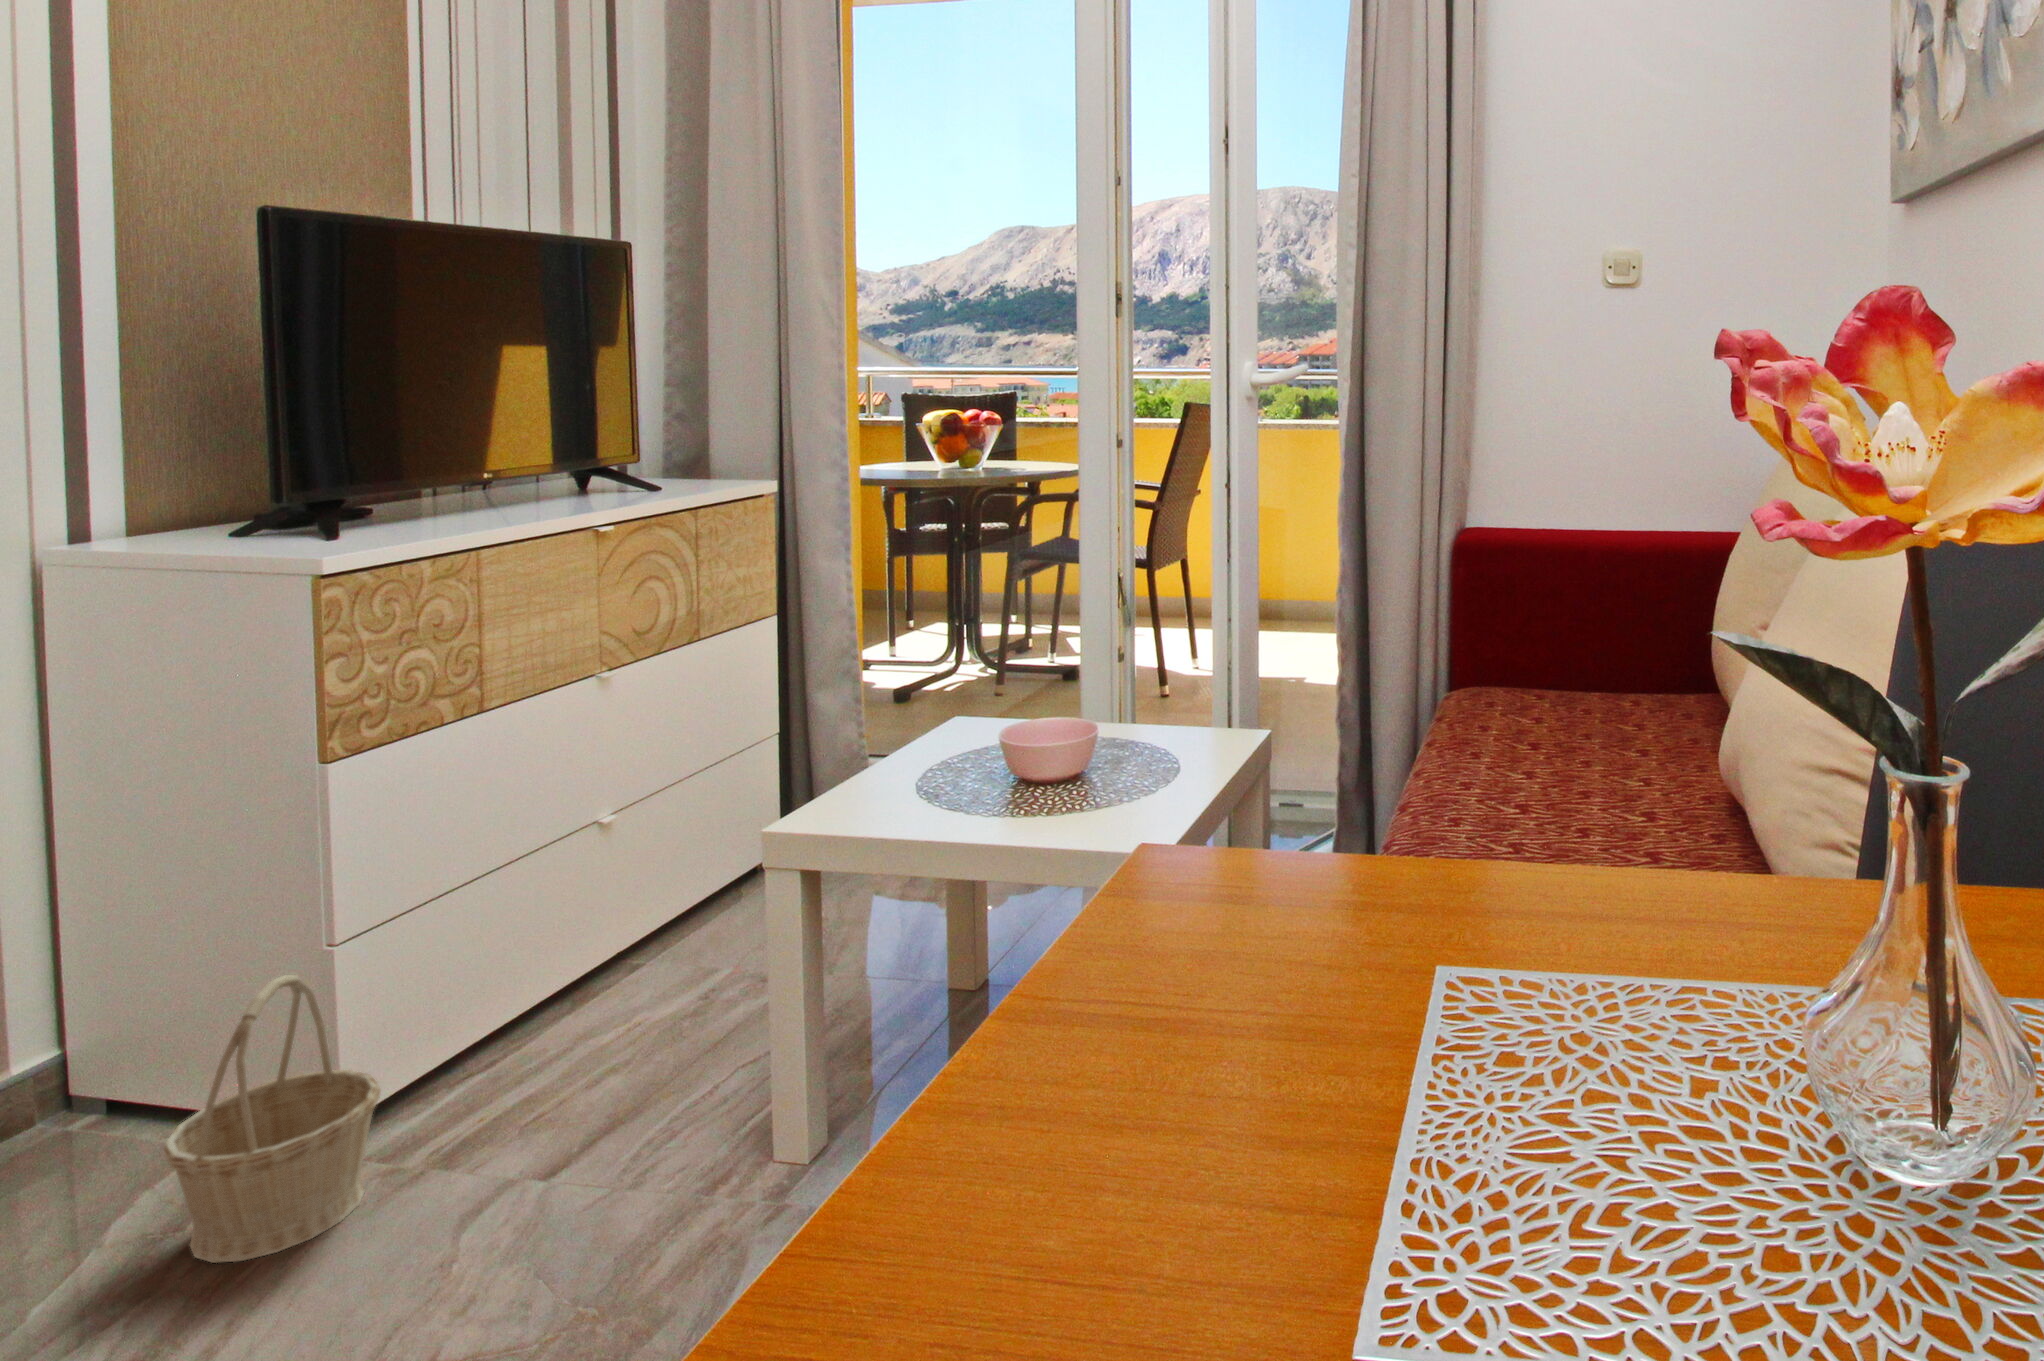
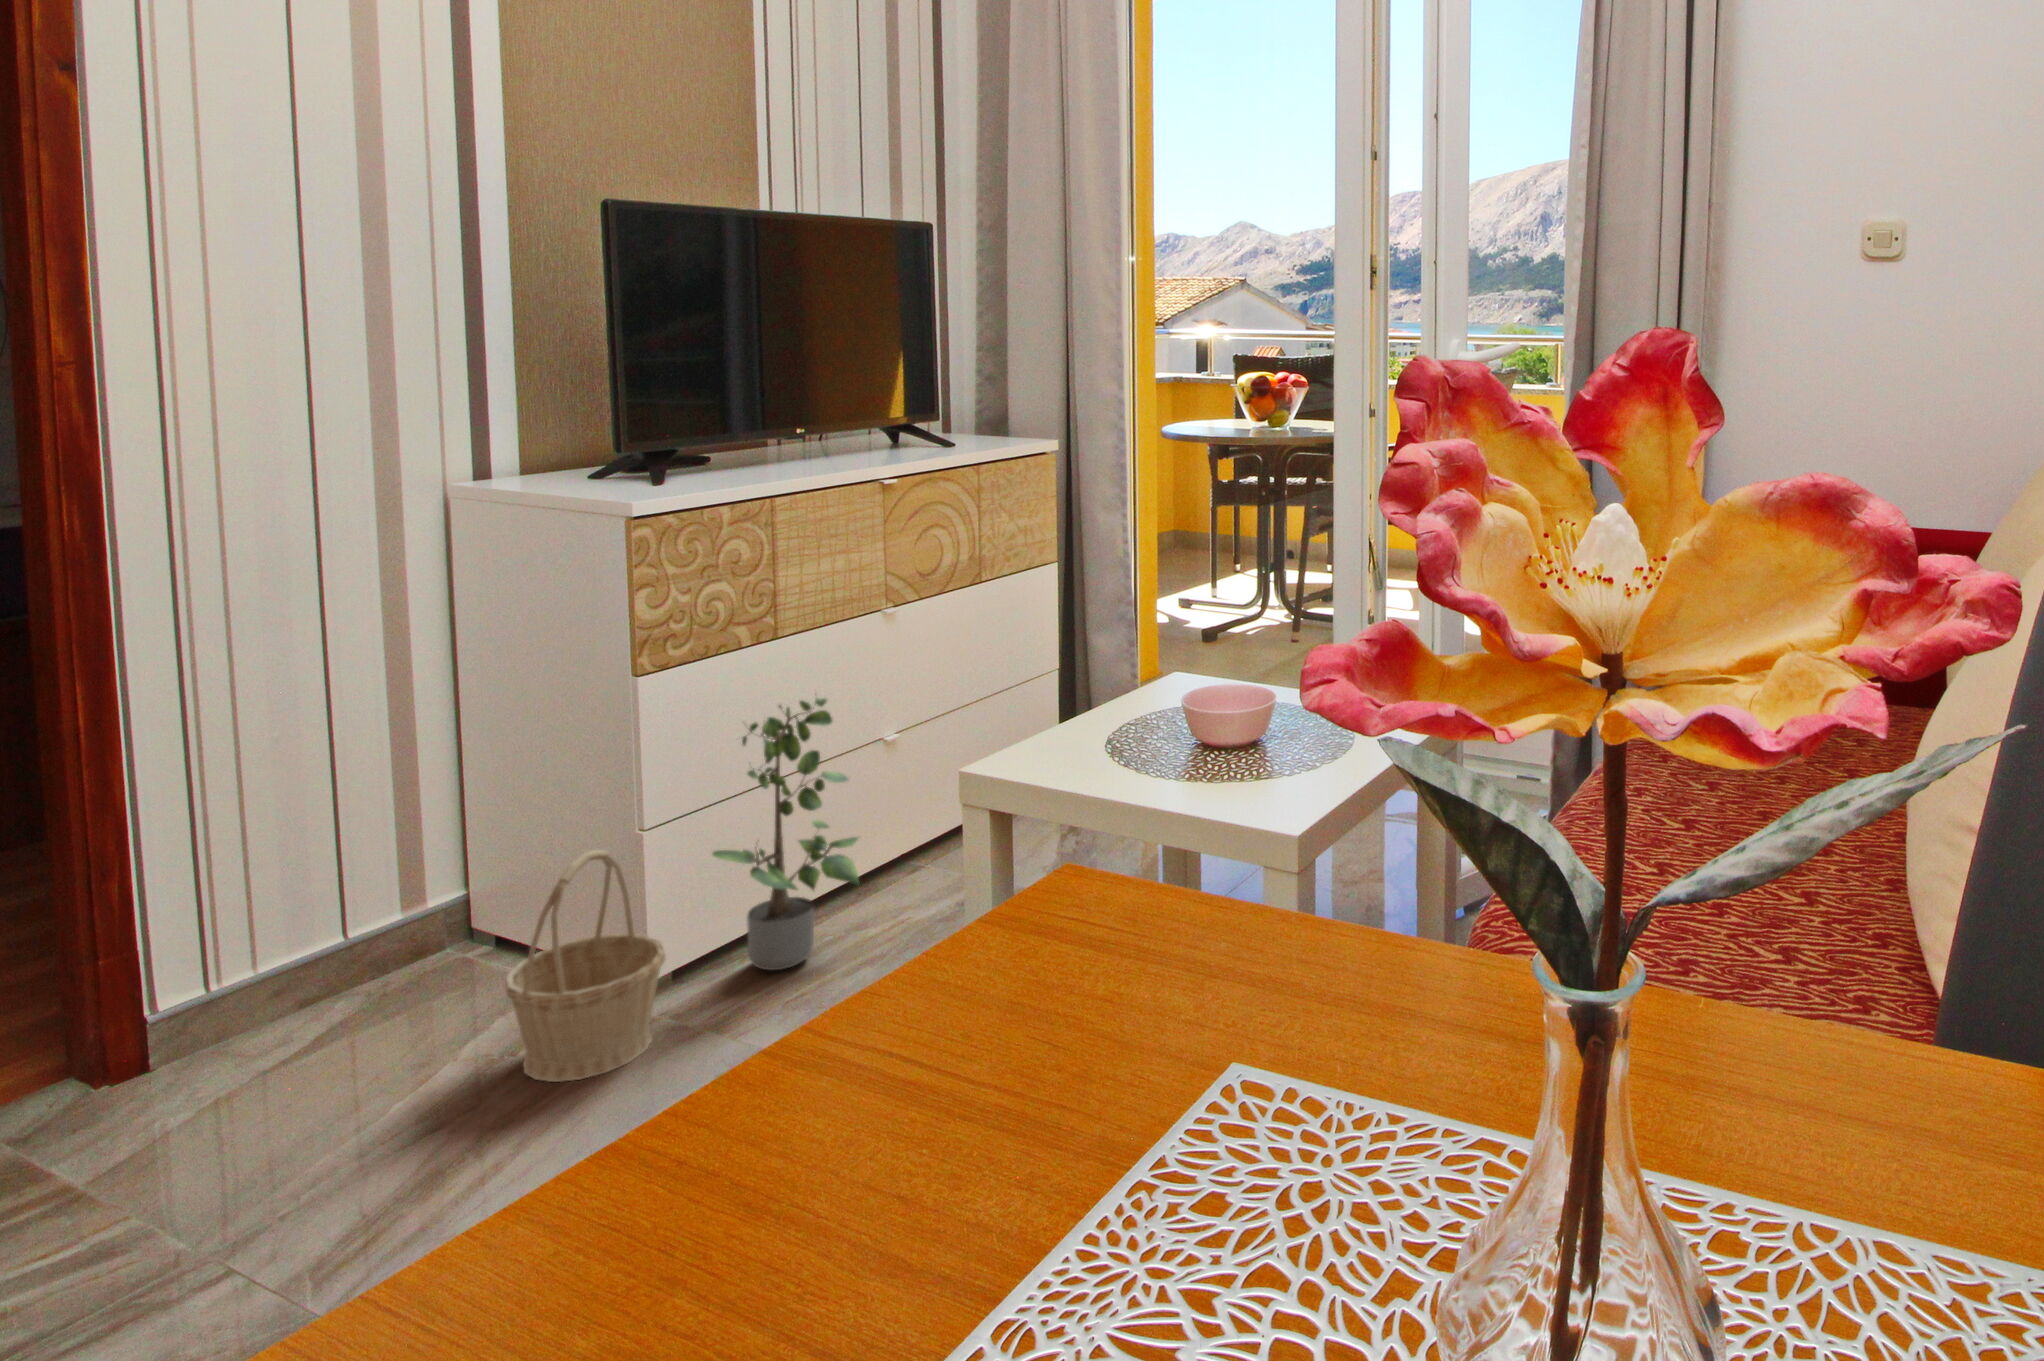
potted plant: none [423,763,611,1090] -> present [712,693,860,970]

